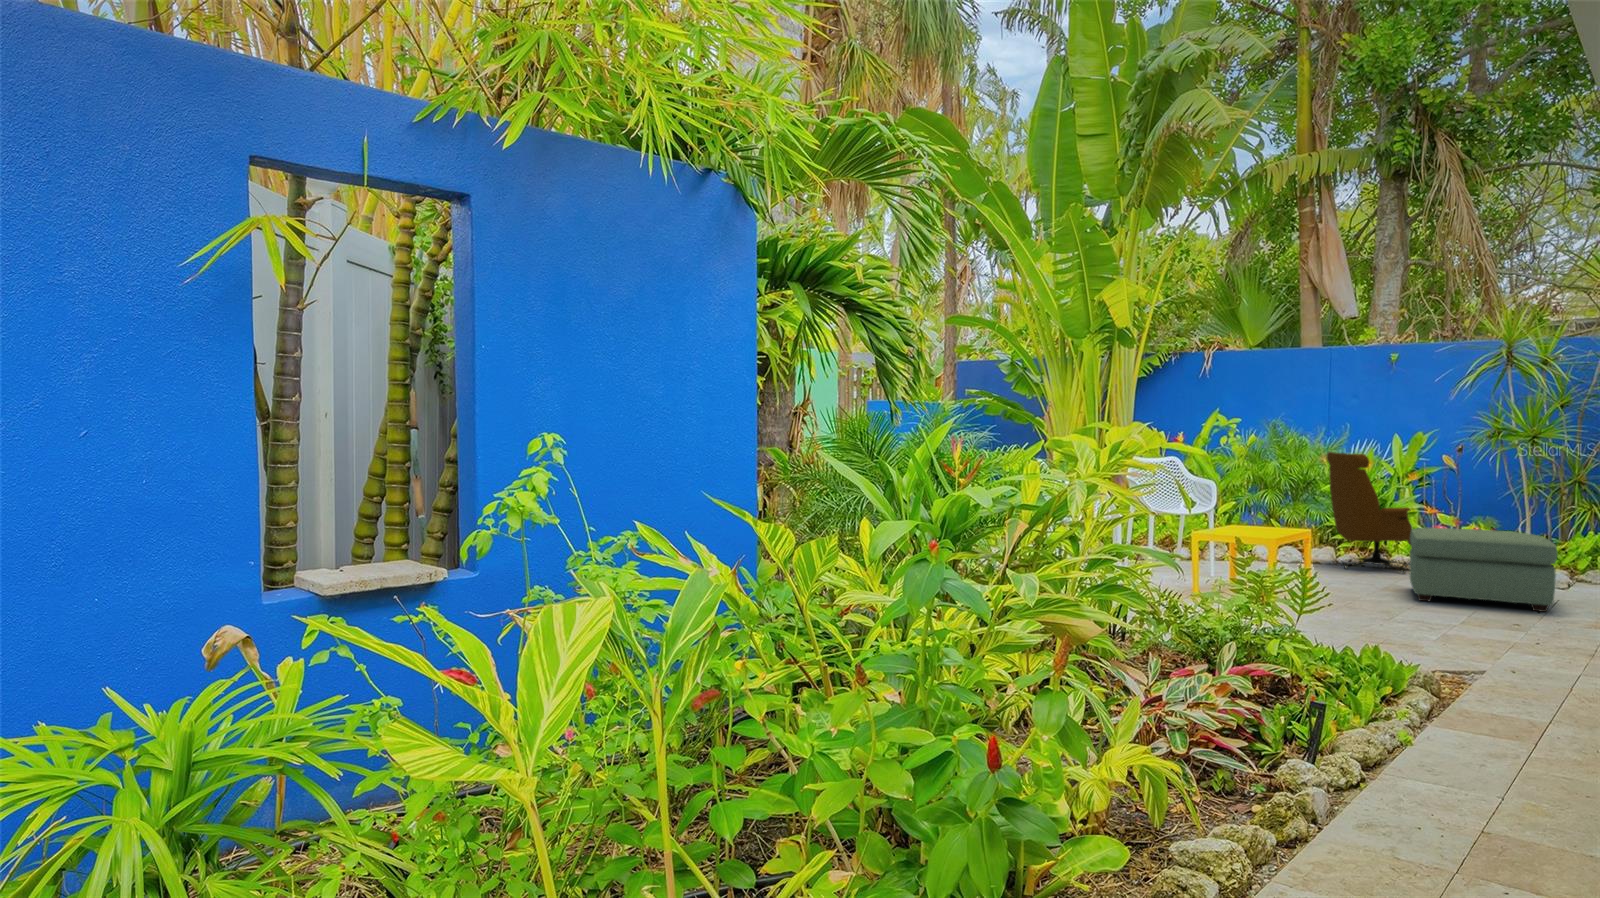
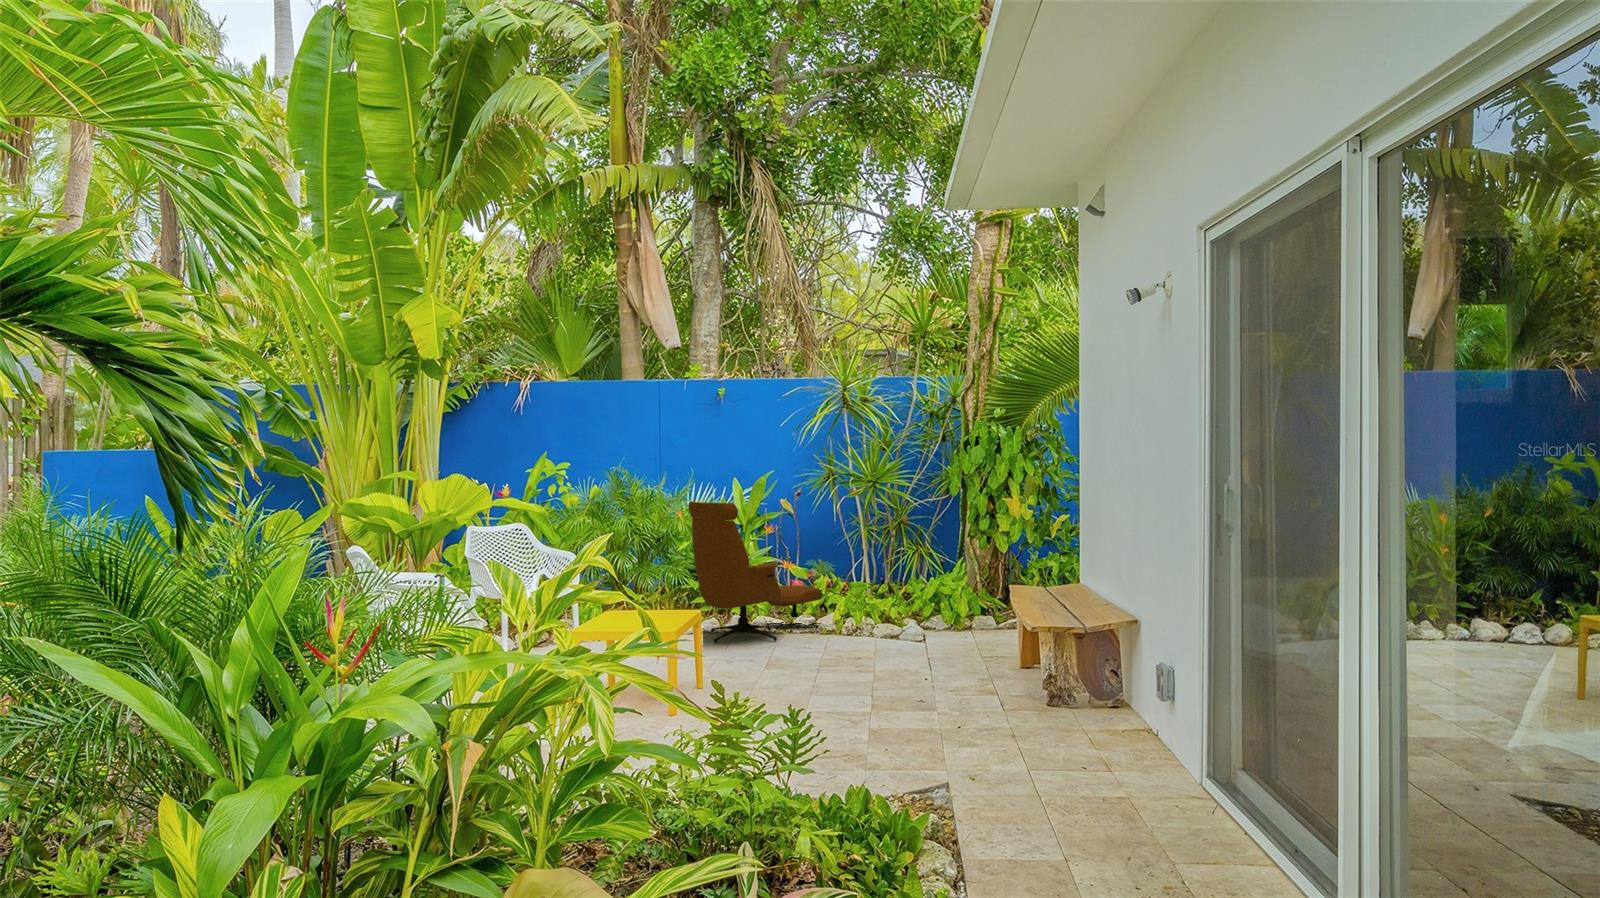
ottoman: present [1410,528,1557,612] -> none [795,584,944,680]

